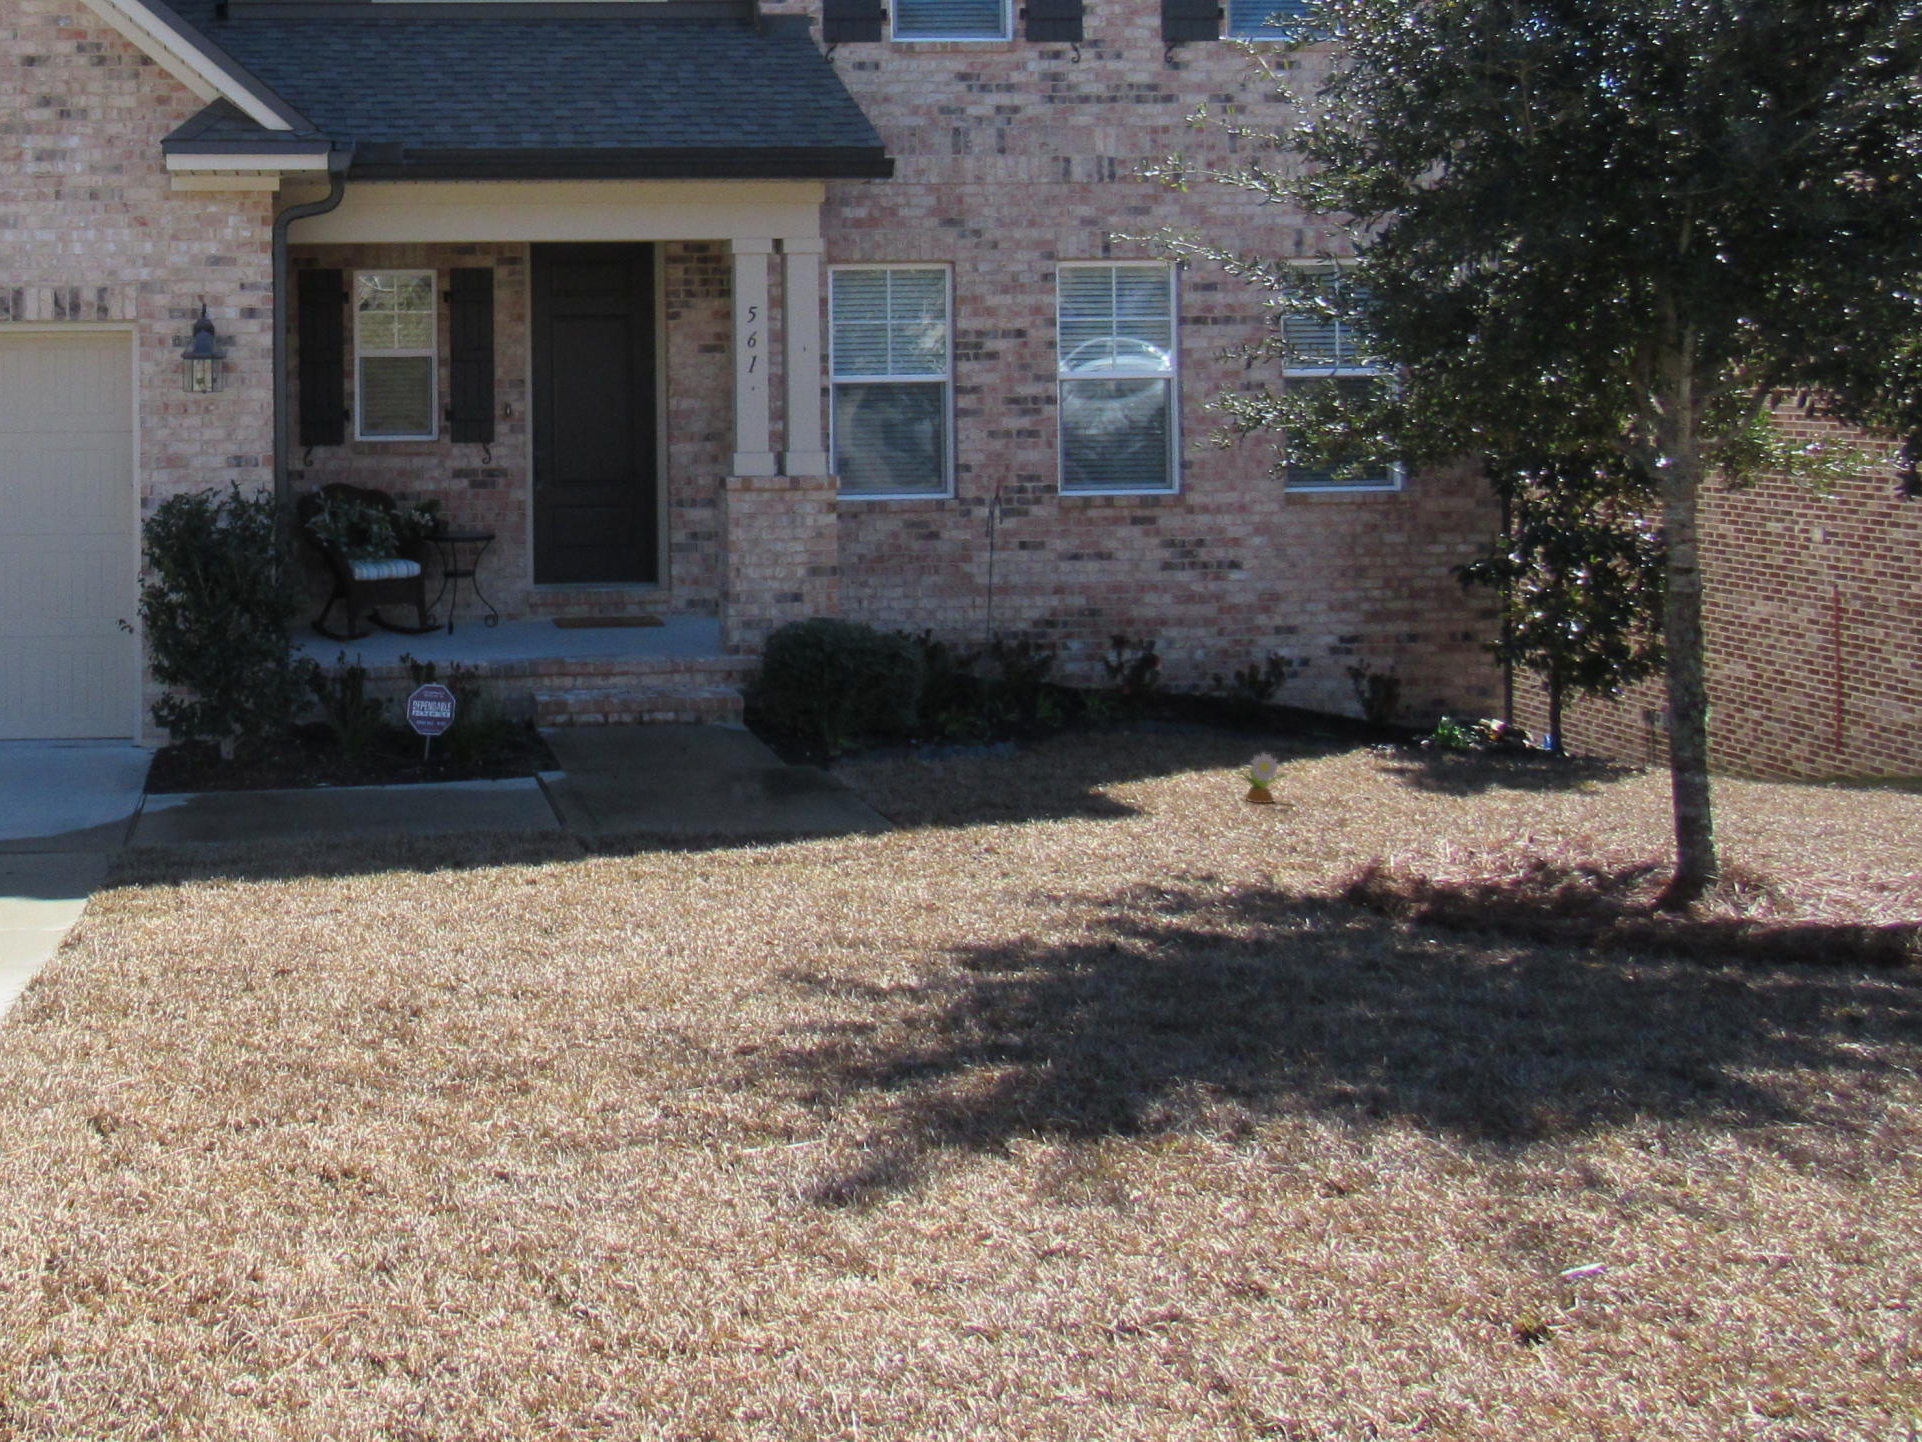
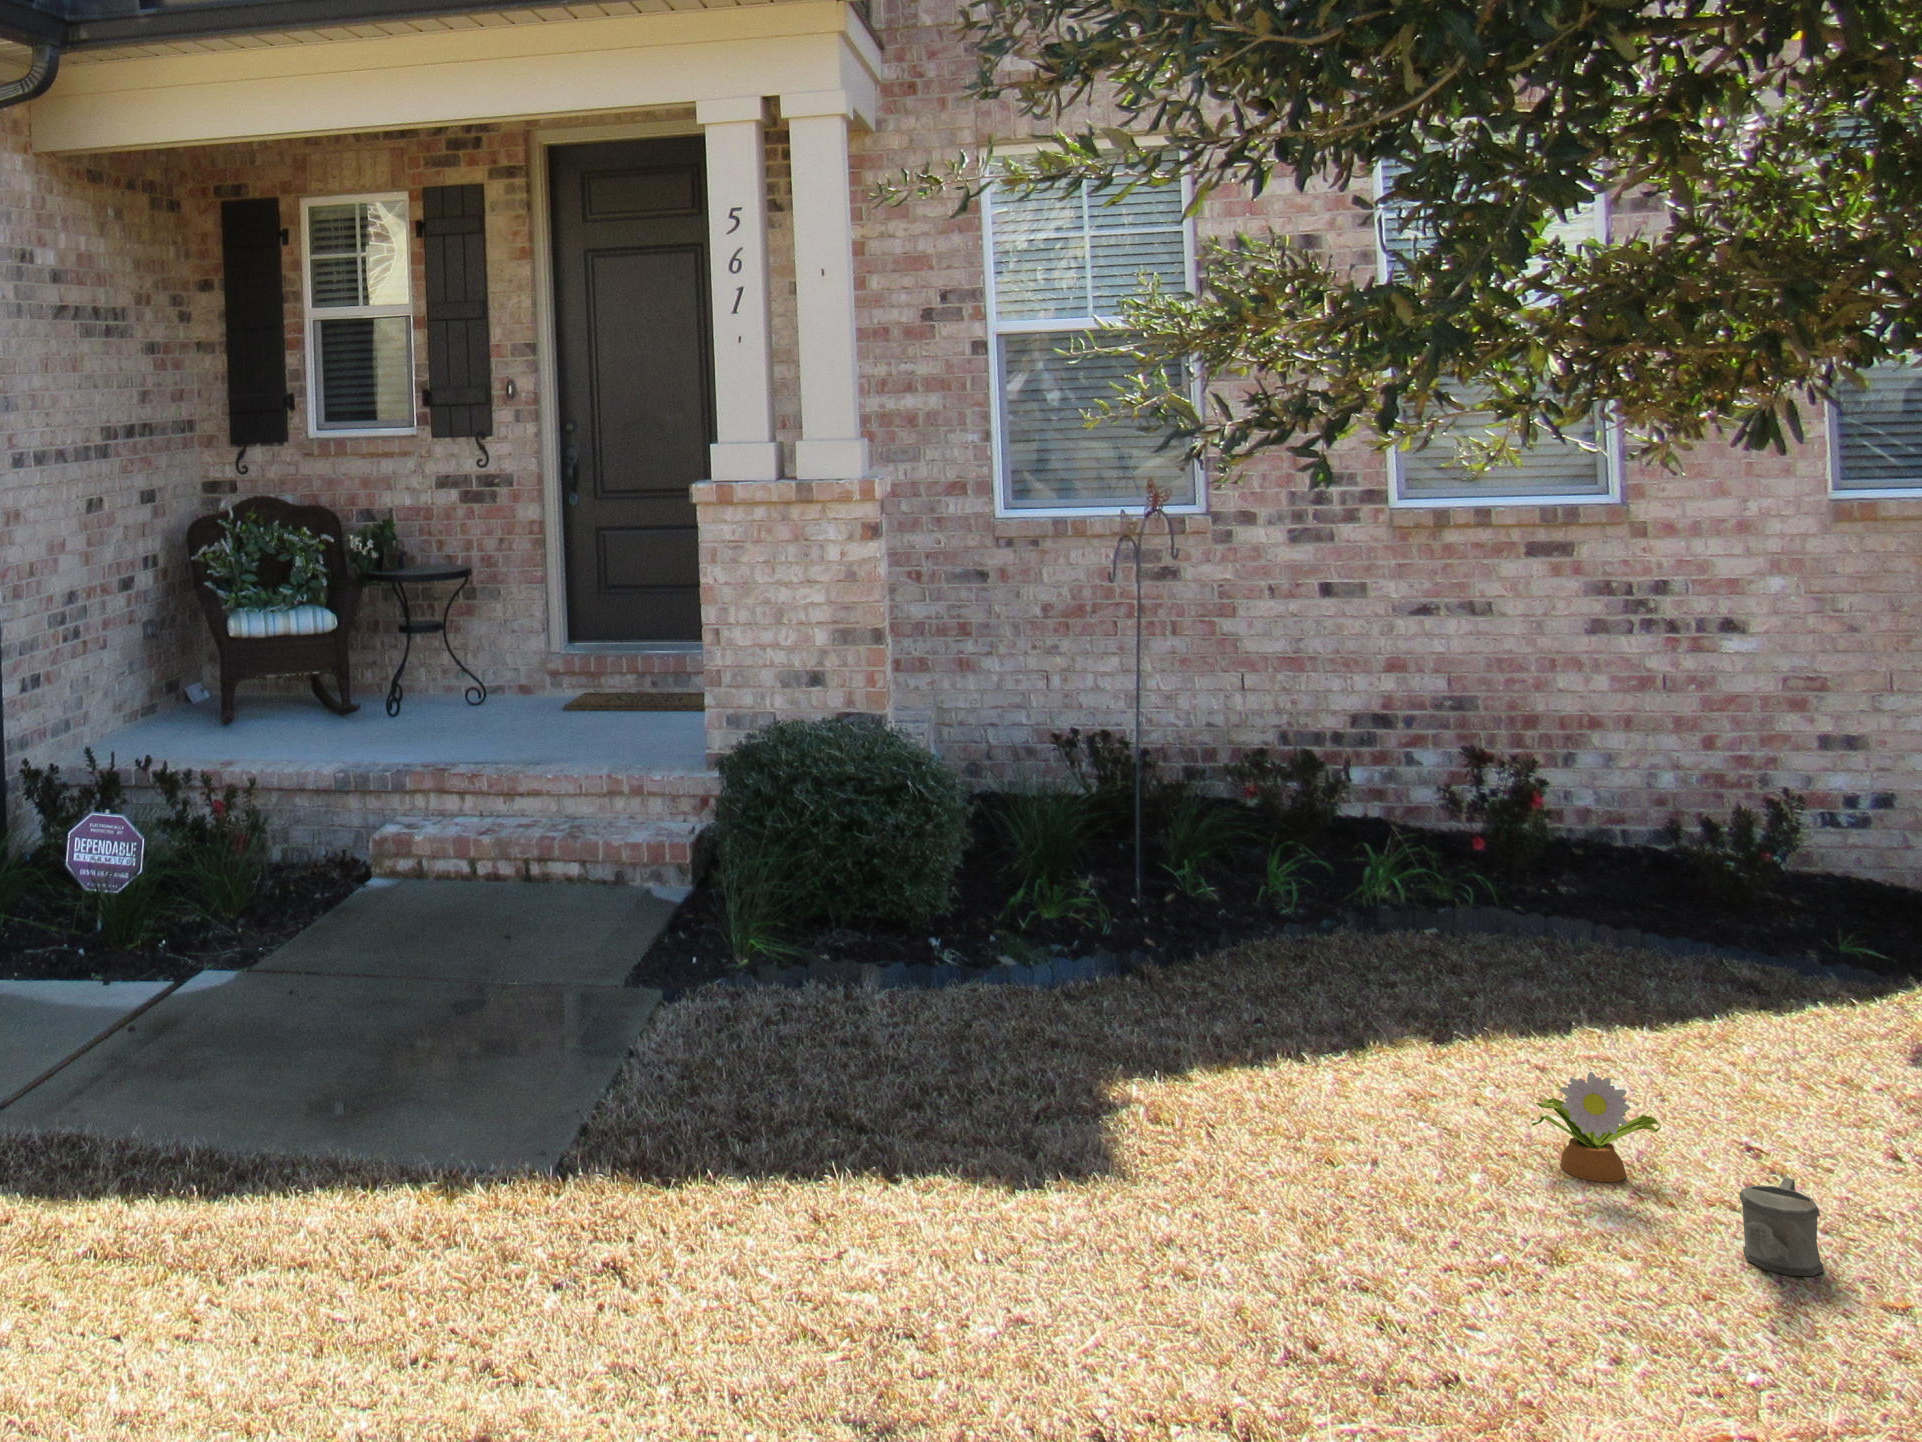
watering can: none [1330,784,1362,819] -> present [1740,1178,1824,1276]

